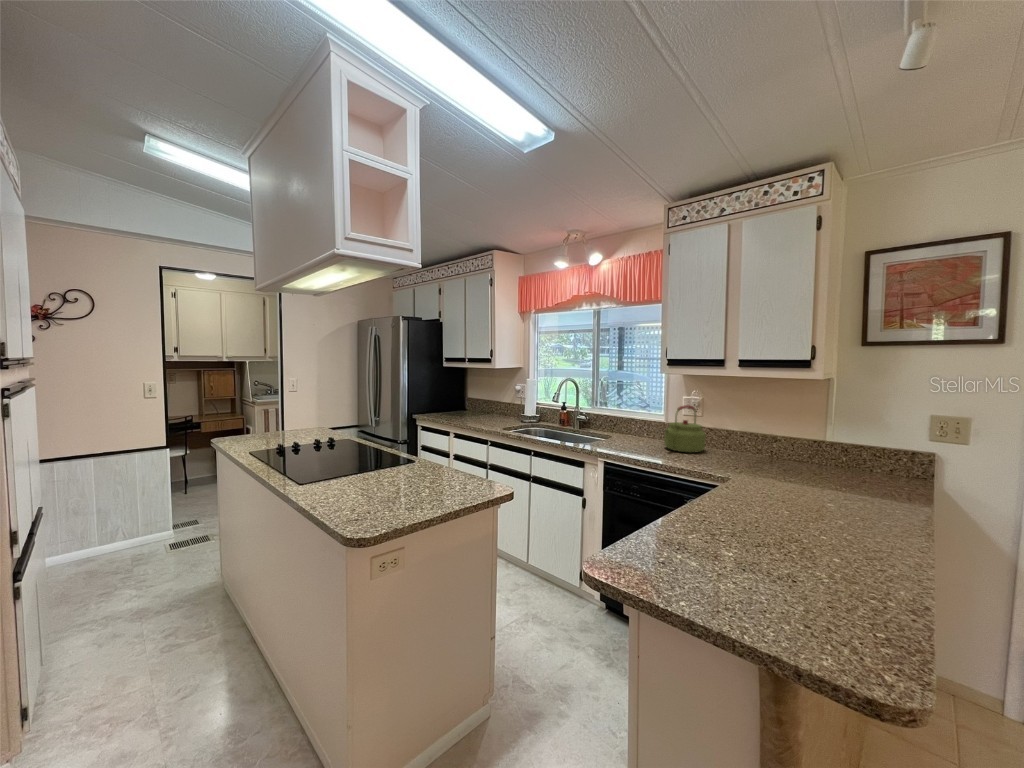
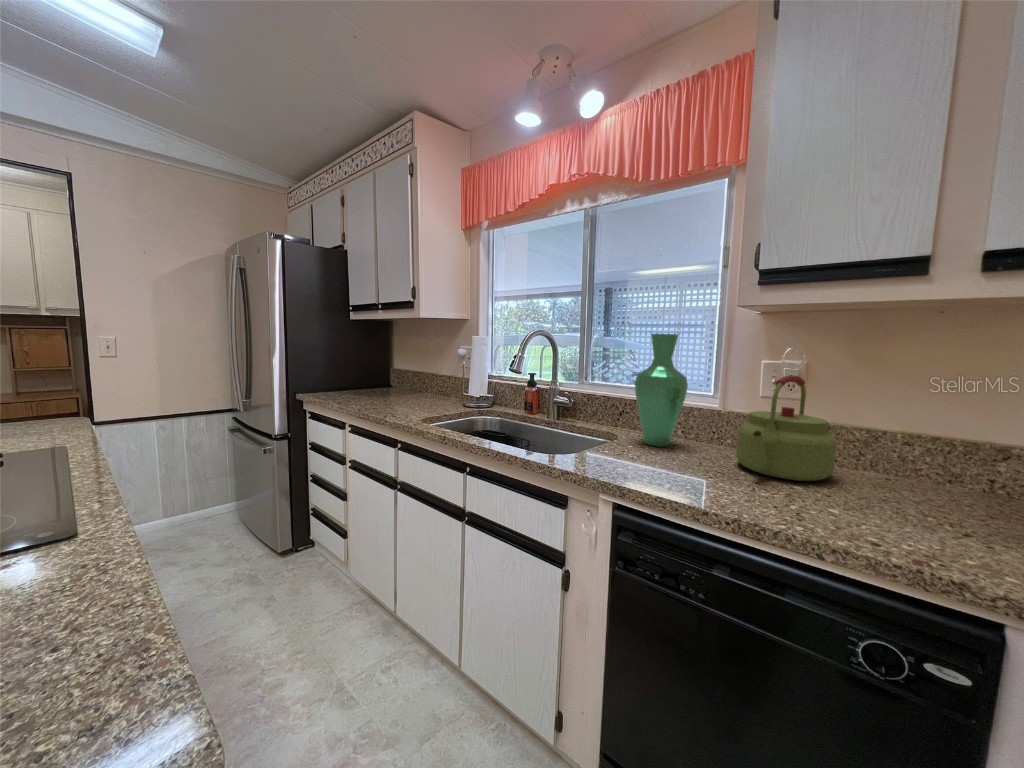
vase: none [619,384,645,441] -> present [635,334,688,446]

